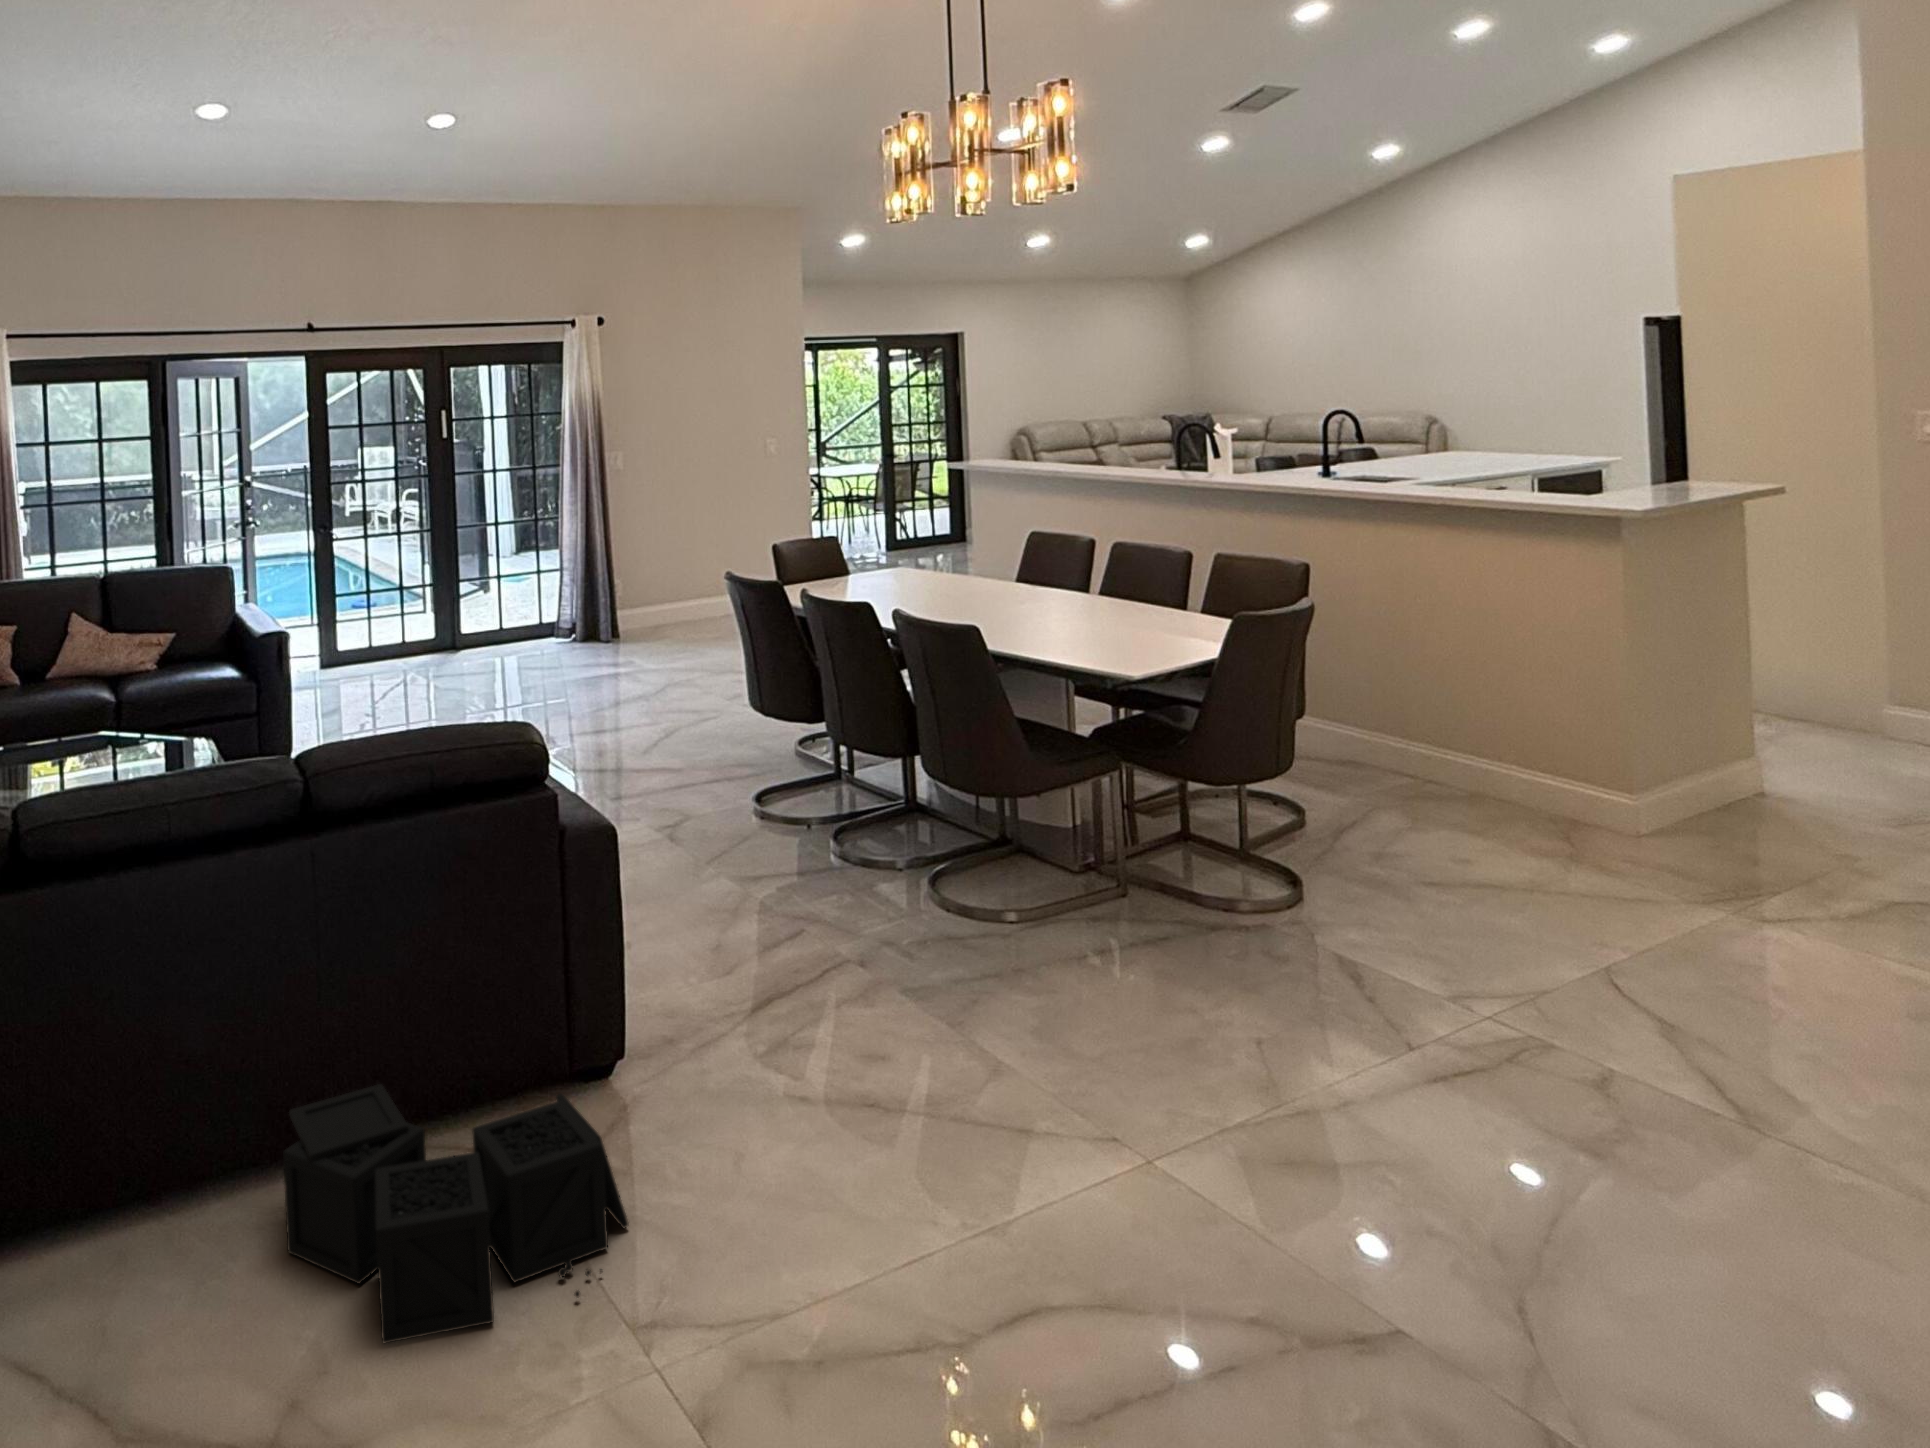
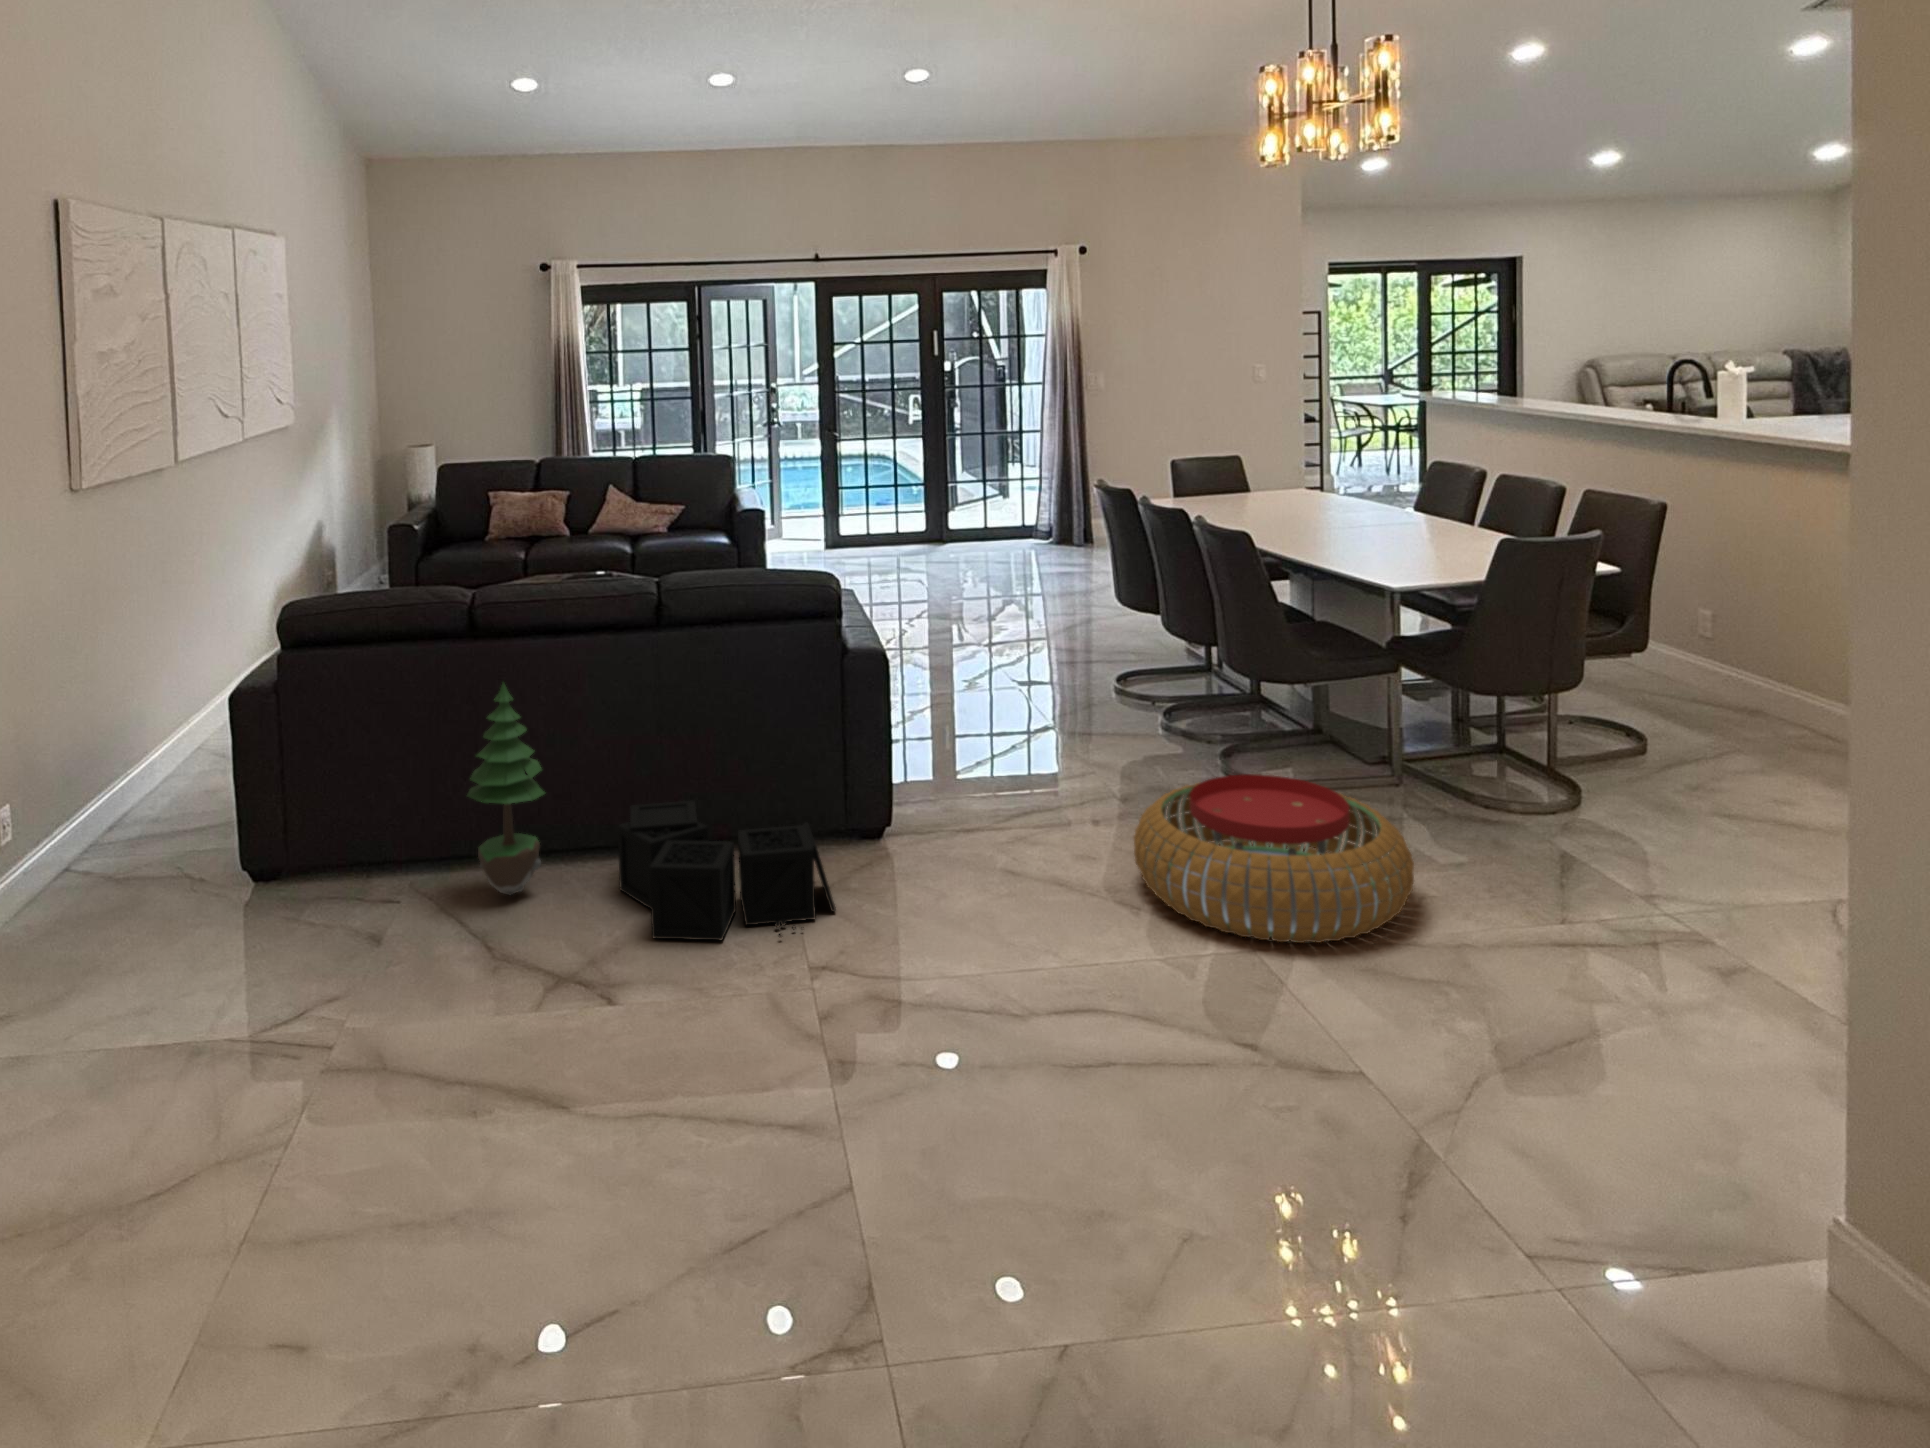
pouf: none [958,928,1310,1161] -> present [1134,774,1414,943]
potted tree: none [39,955,170,1304] -> present [467,683,545,895]

